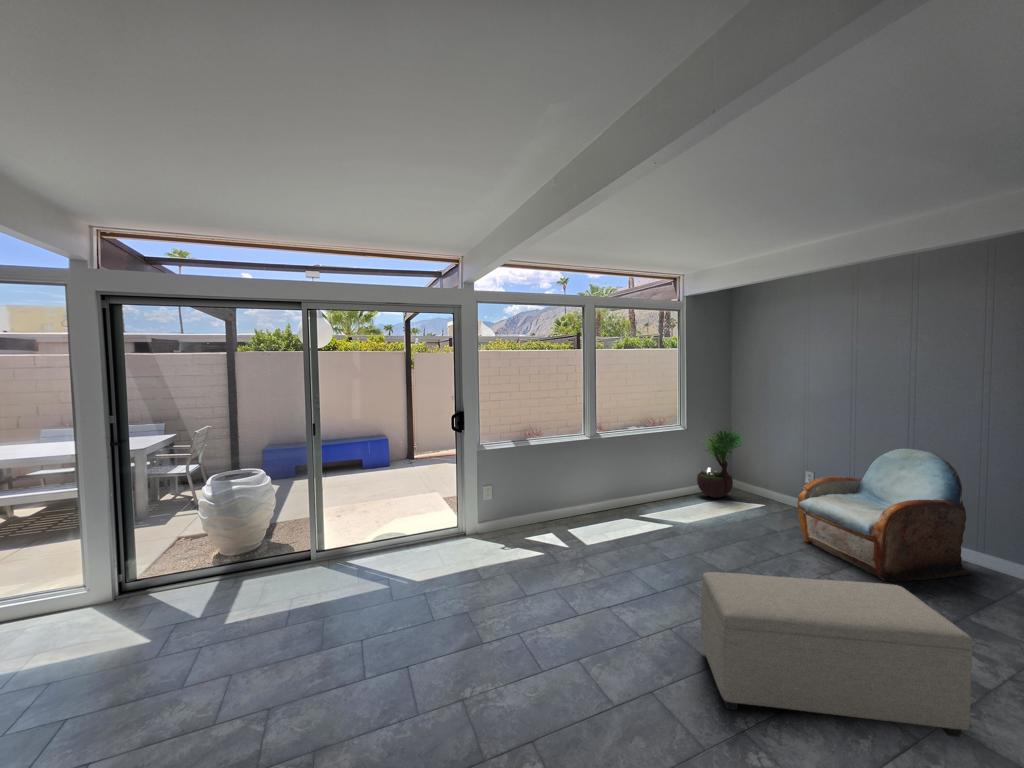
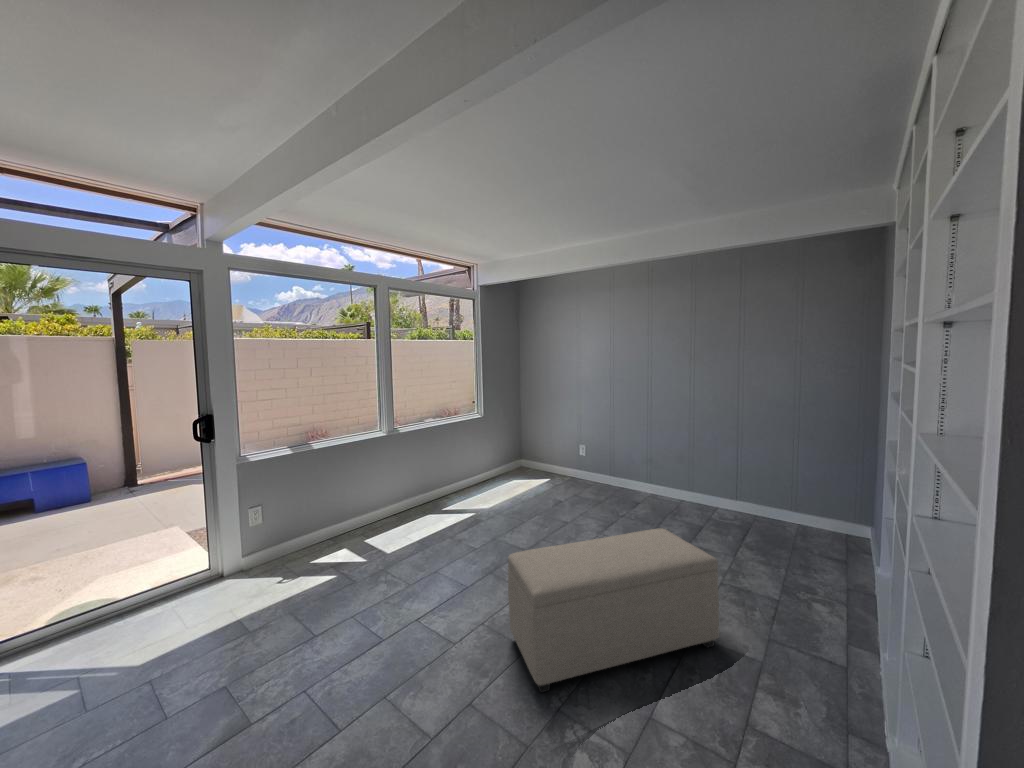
potted tree: present [697,428,743,498] -> none [493,412,532,482]
armchair: present [797,449,972,582] -> none [577,418,694,528]

